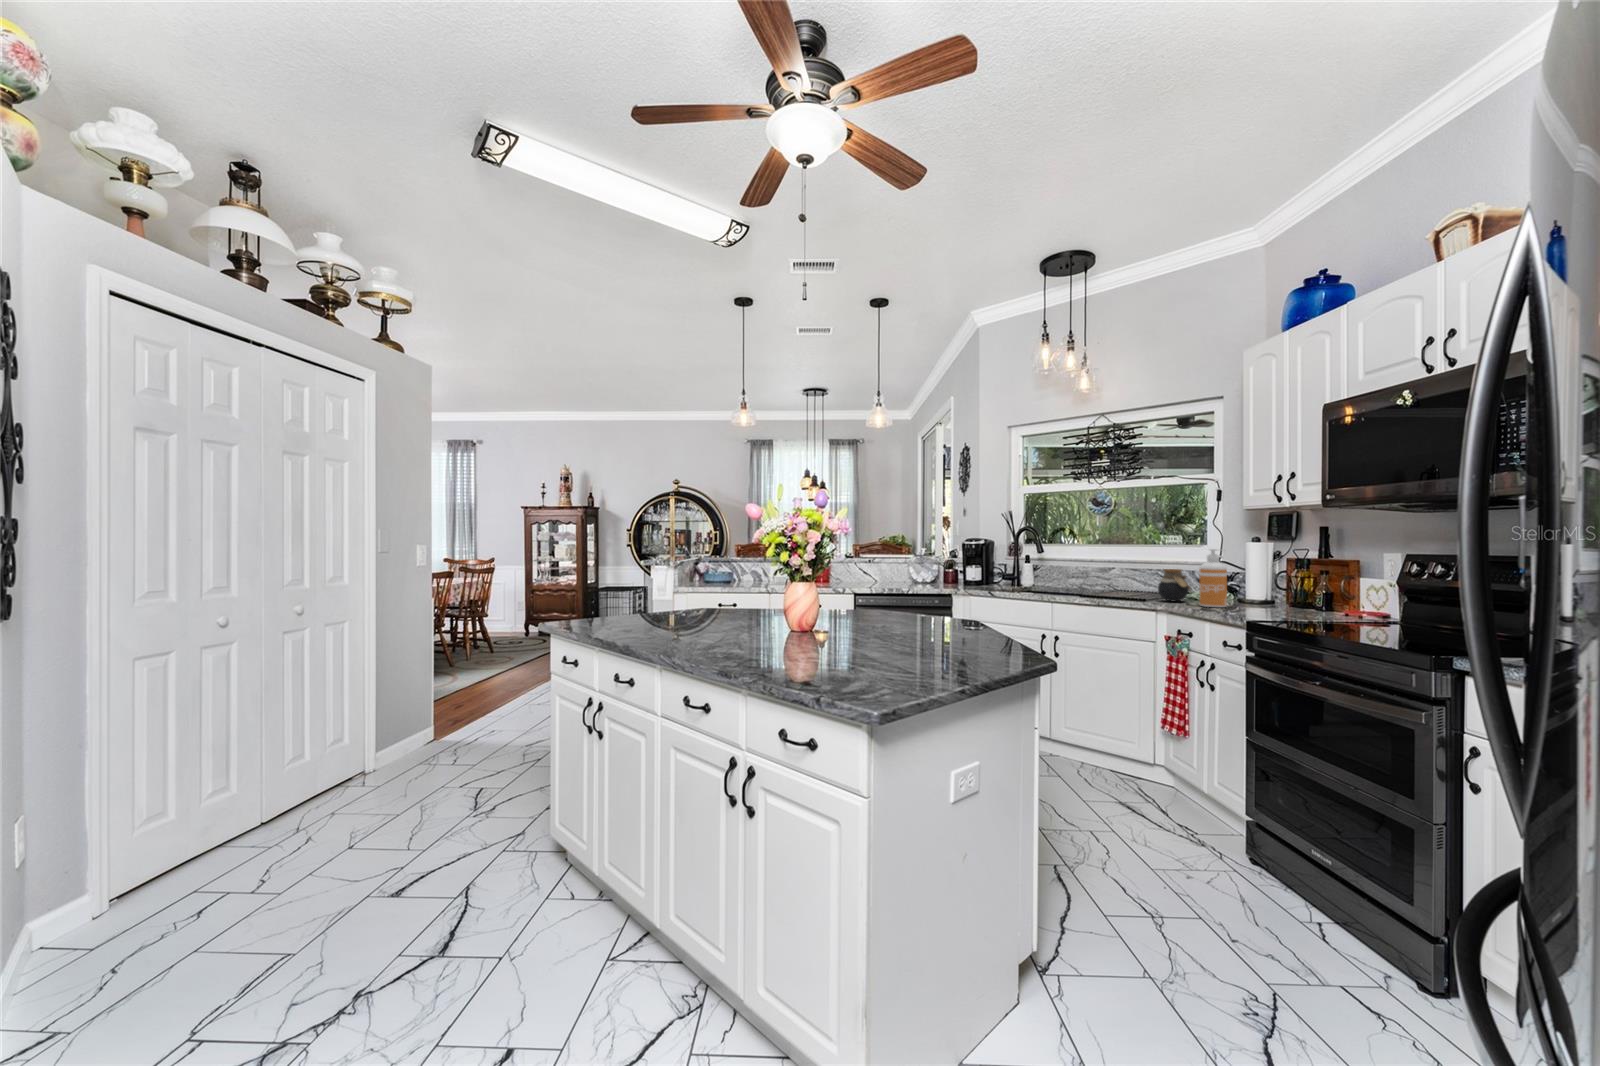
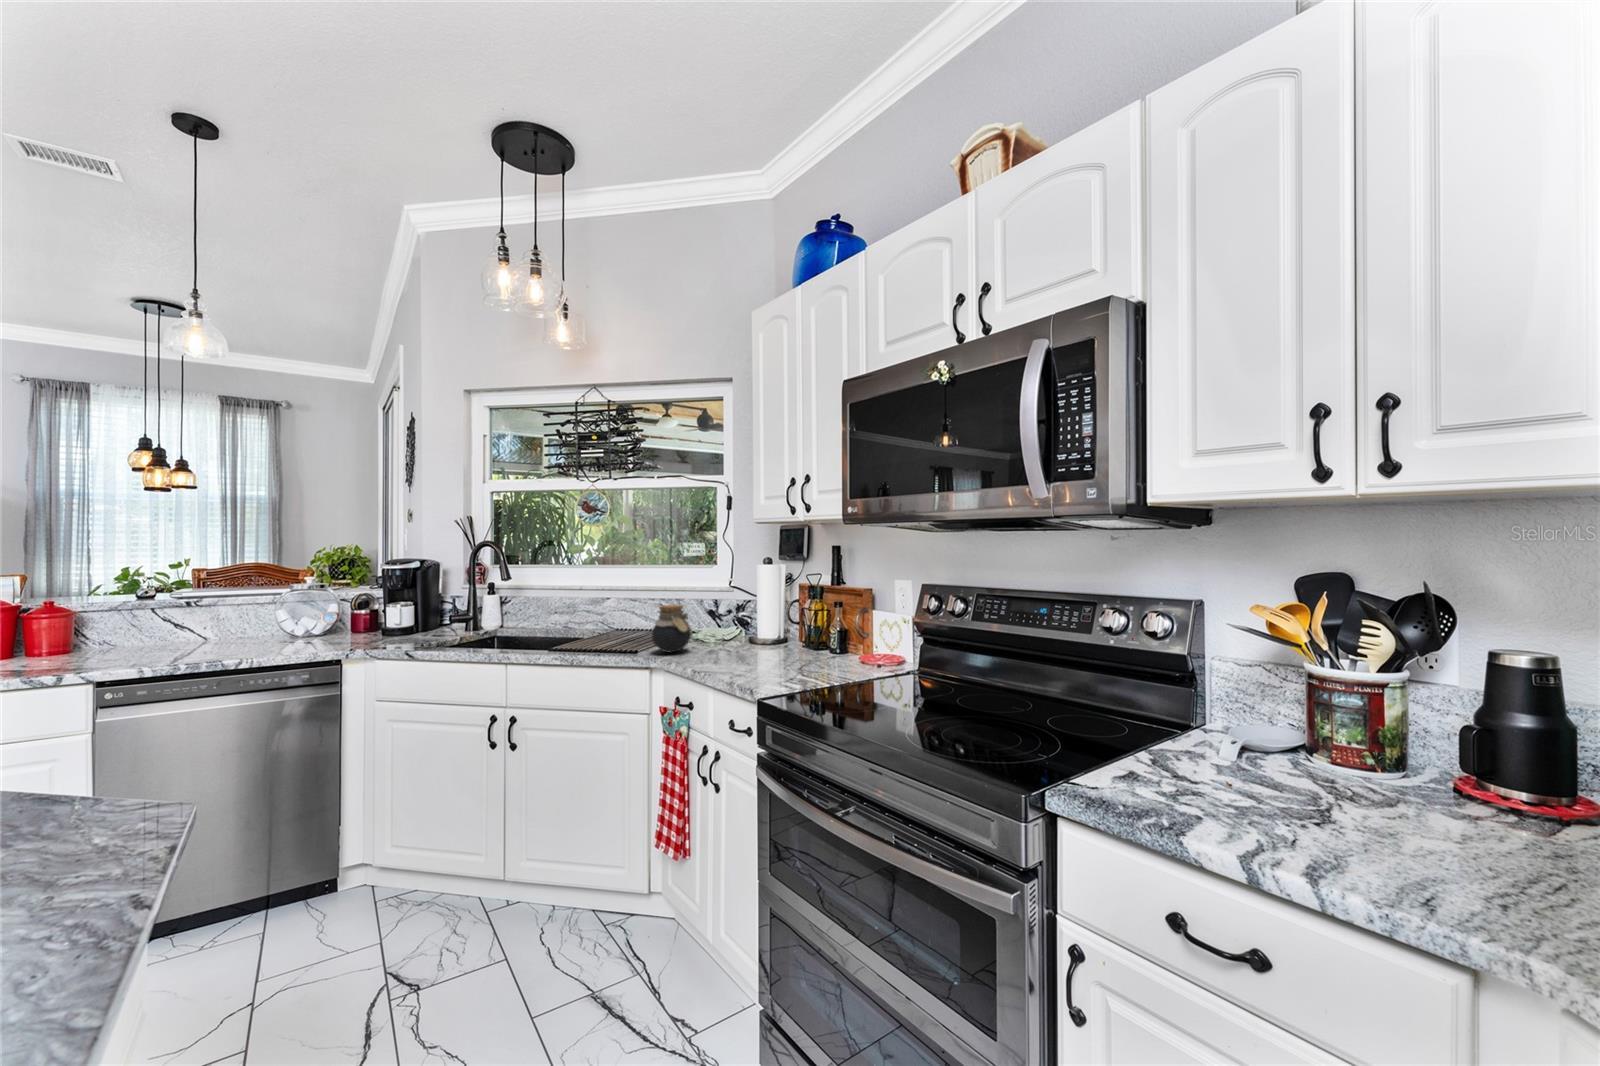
soap dispenser: present [1199,549,1227,607] -> none [702,577,736,663]

